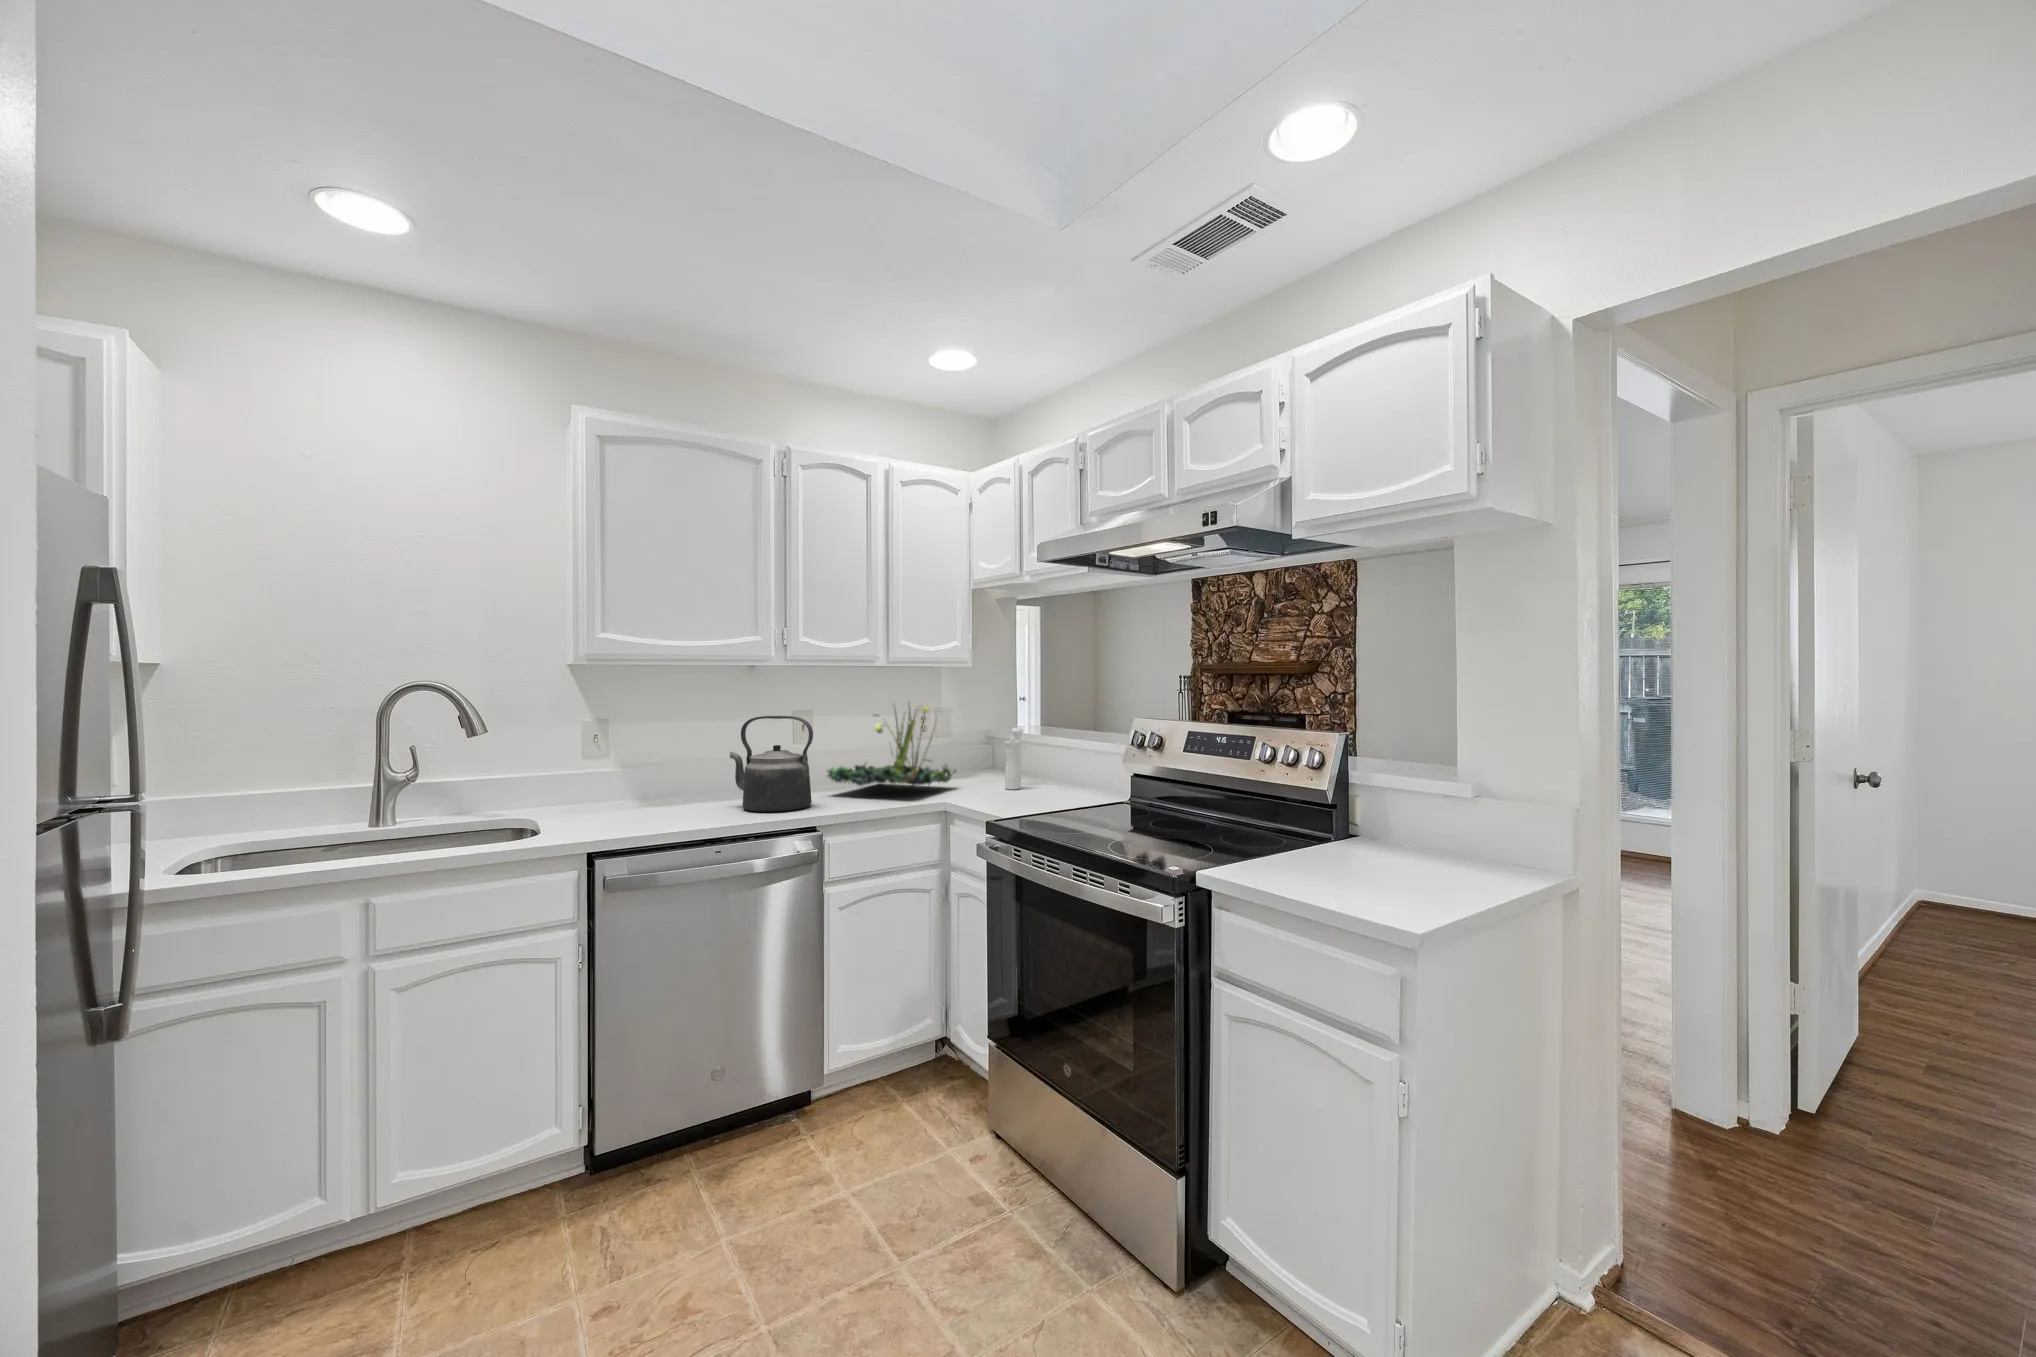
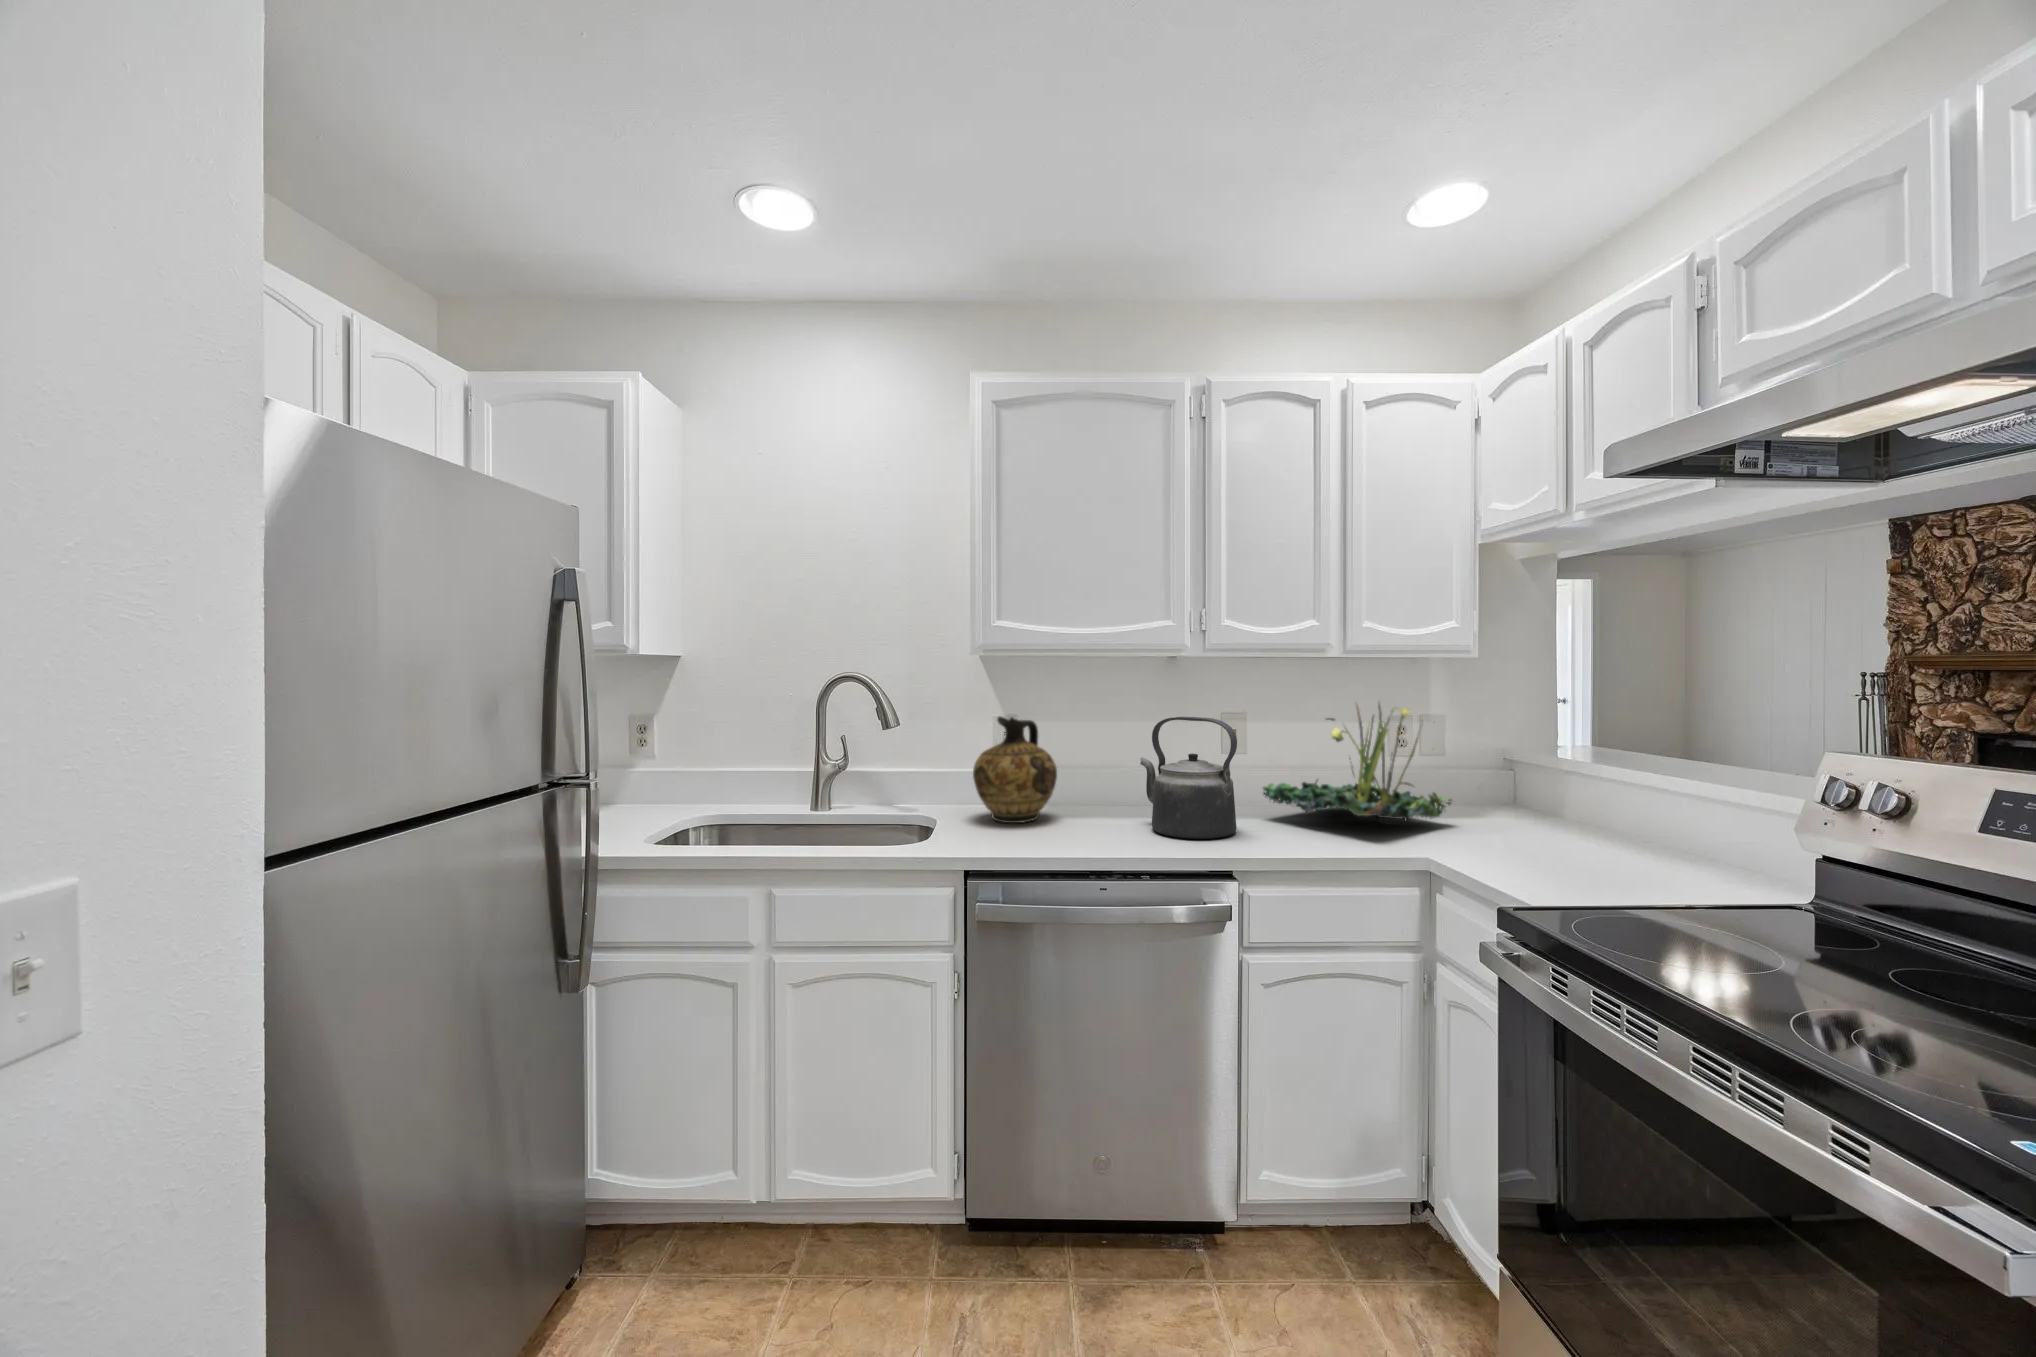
ceramic jug: none [567,721,652,818] -> present [973,717,1057,823]
pepper mill: present [1005,727,1023,789] -> none [1534,744,1569,840]

